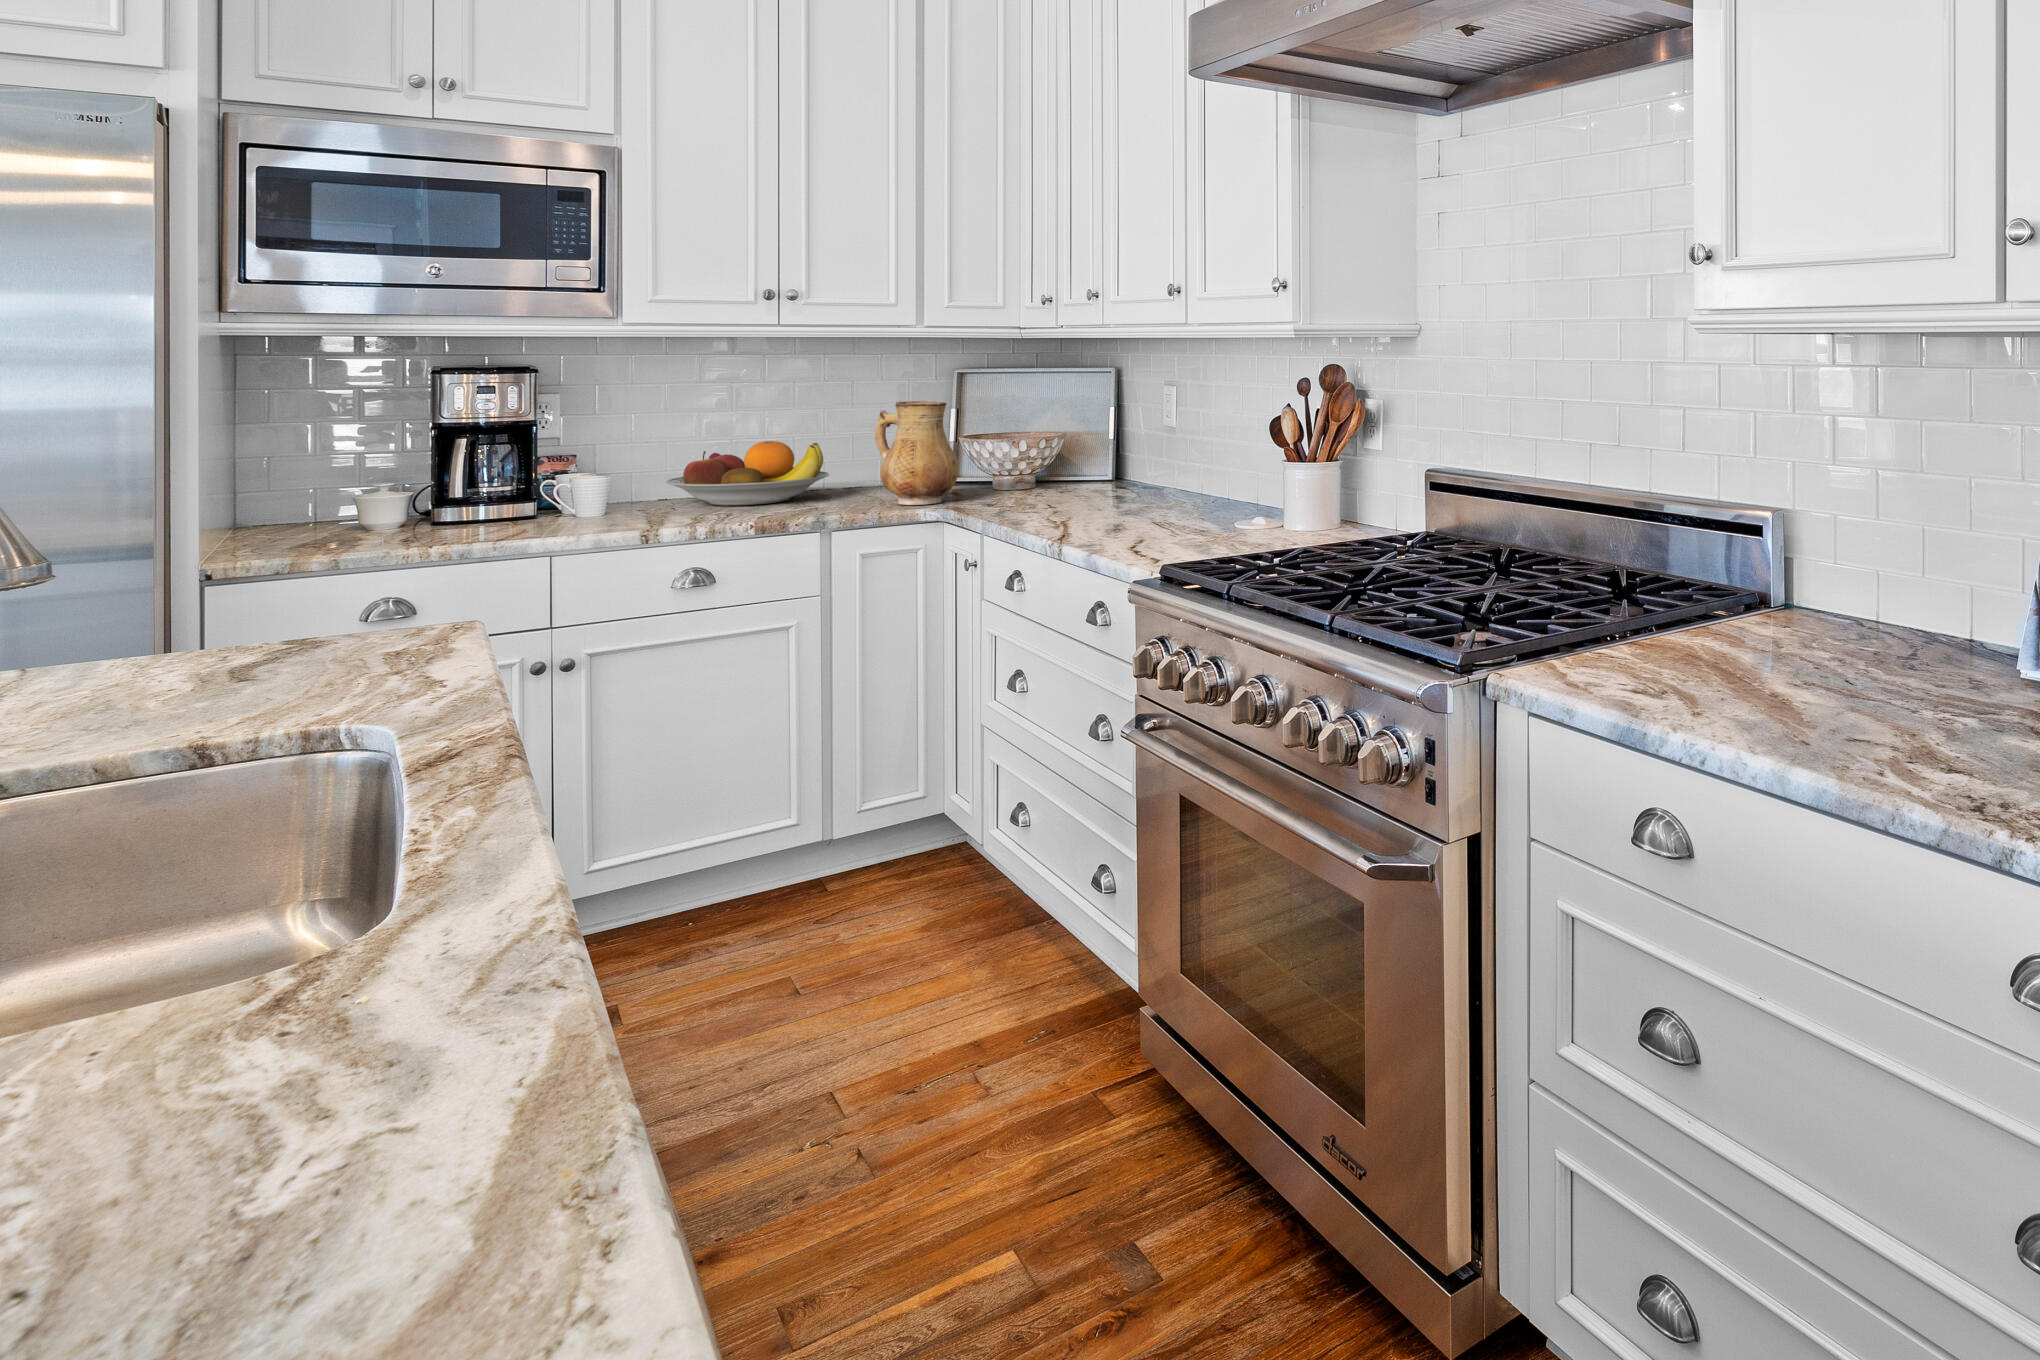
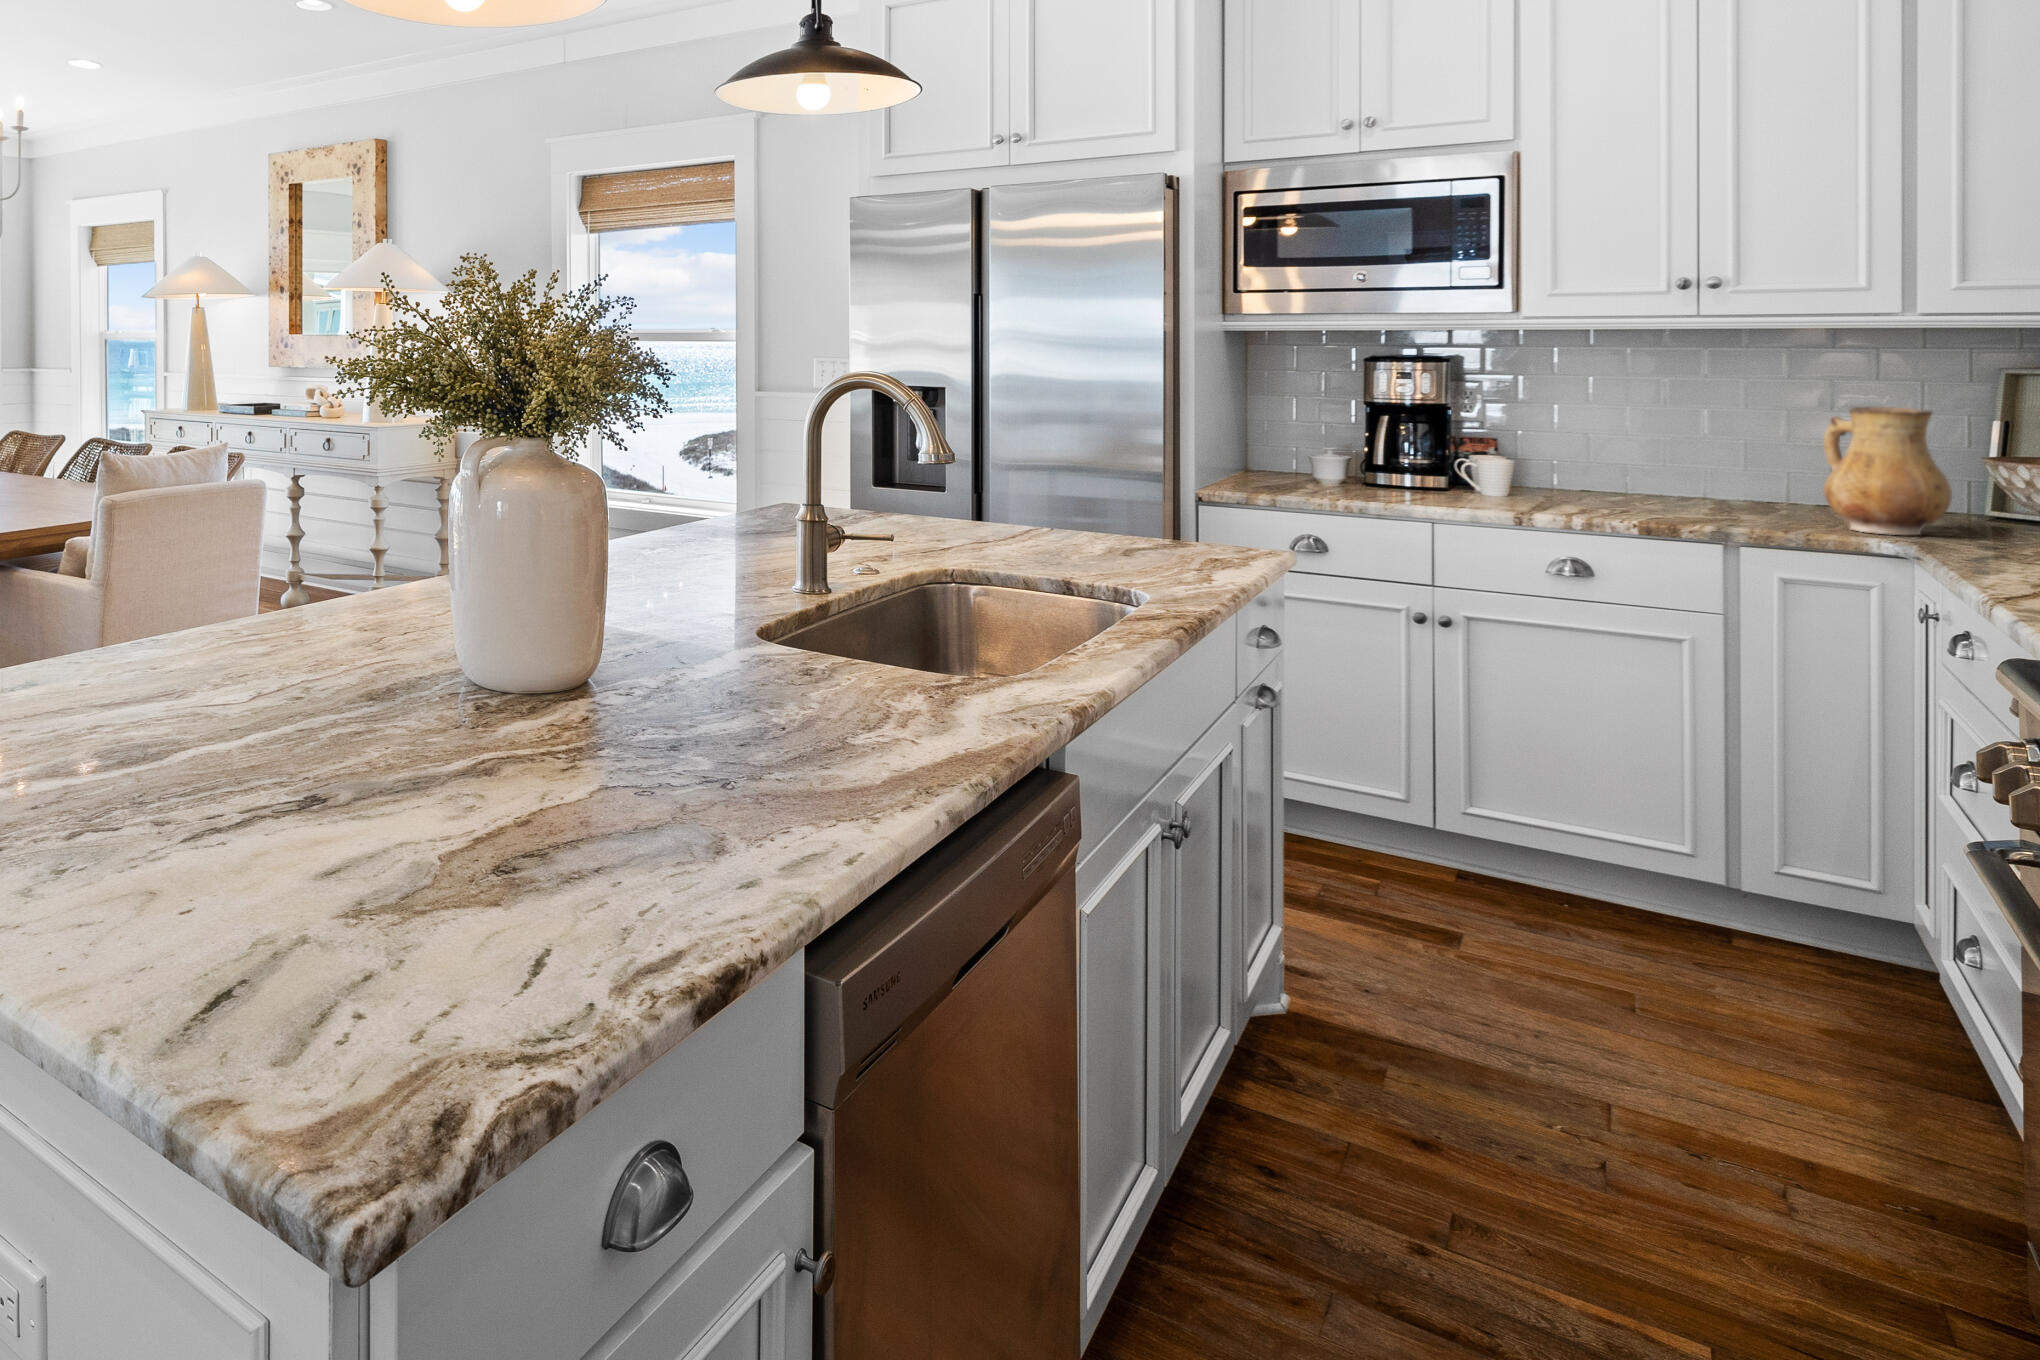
fruit bowl: present [666,441,829,505] -> none [1574,441,1773,507]

